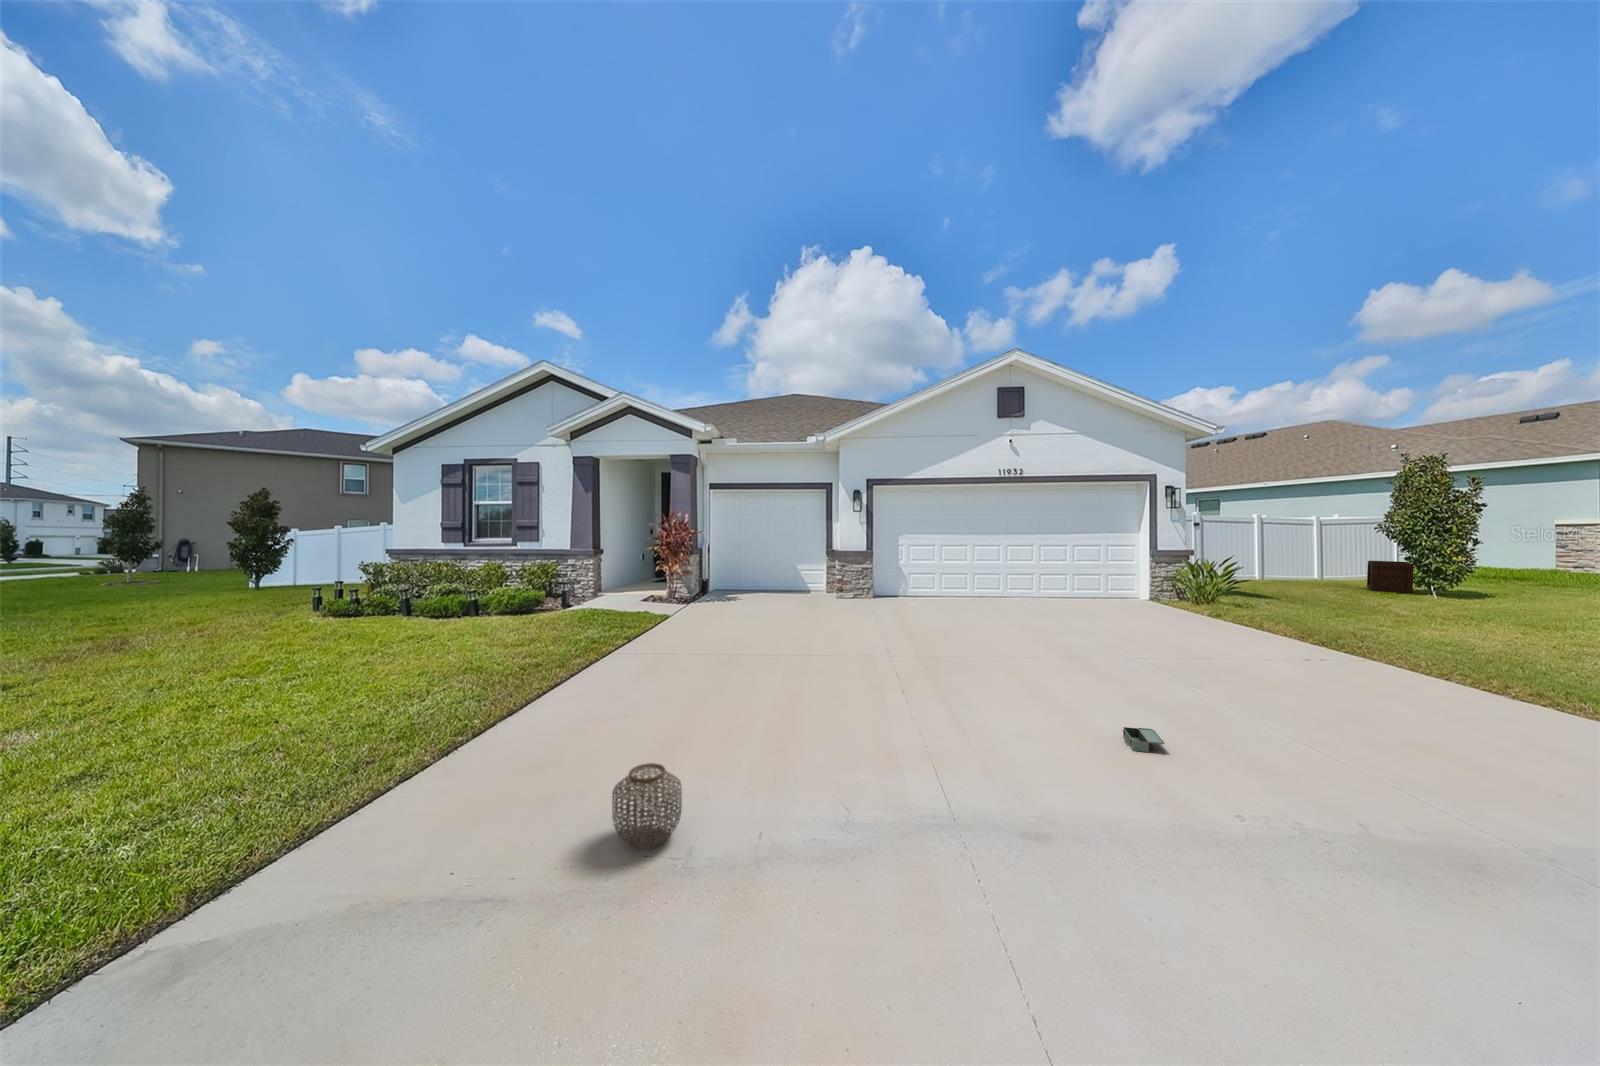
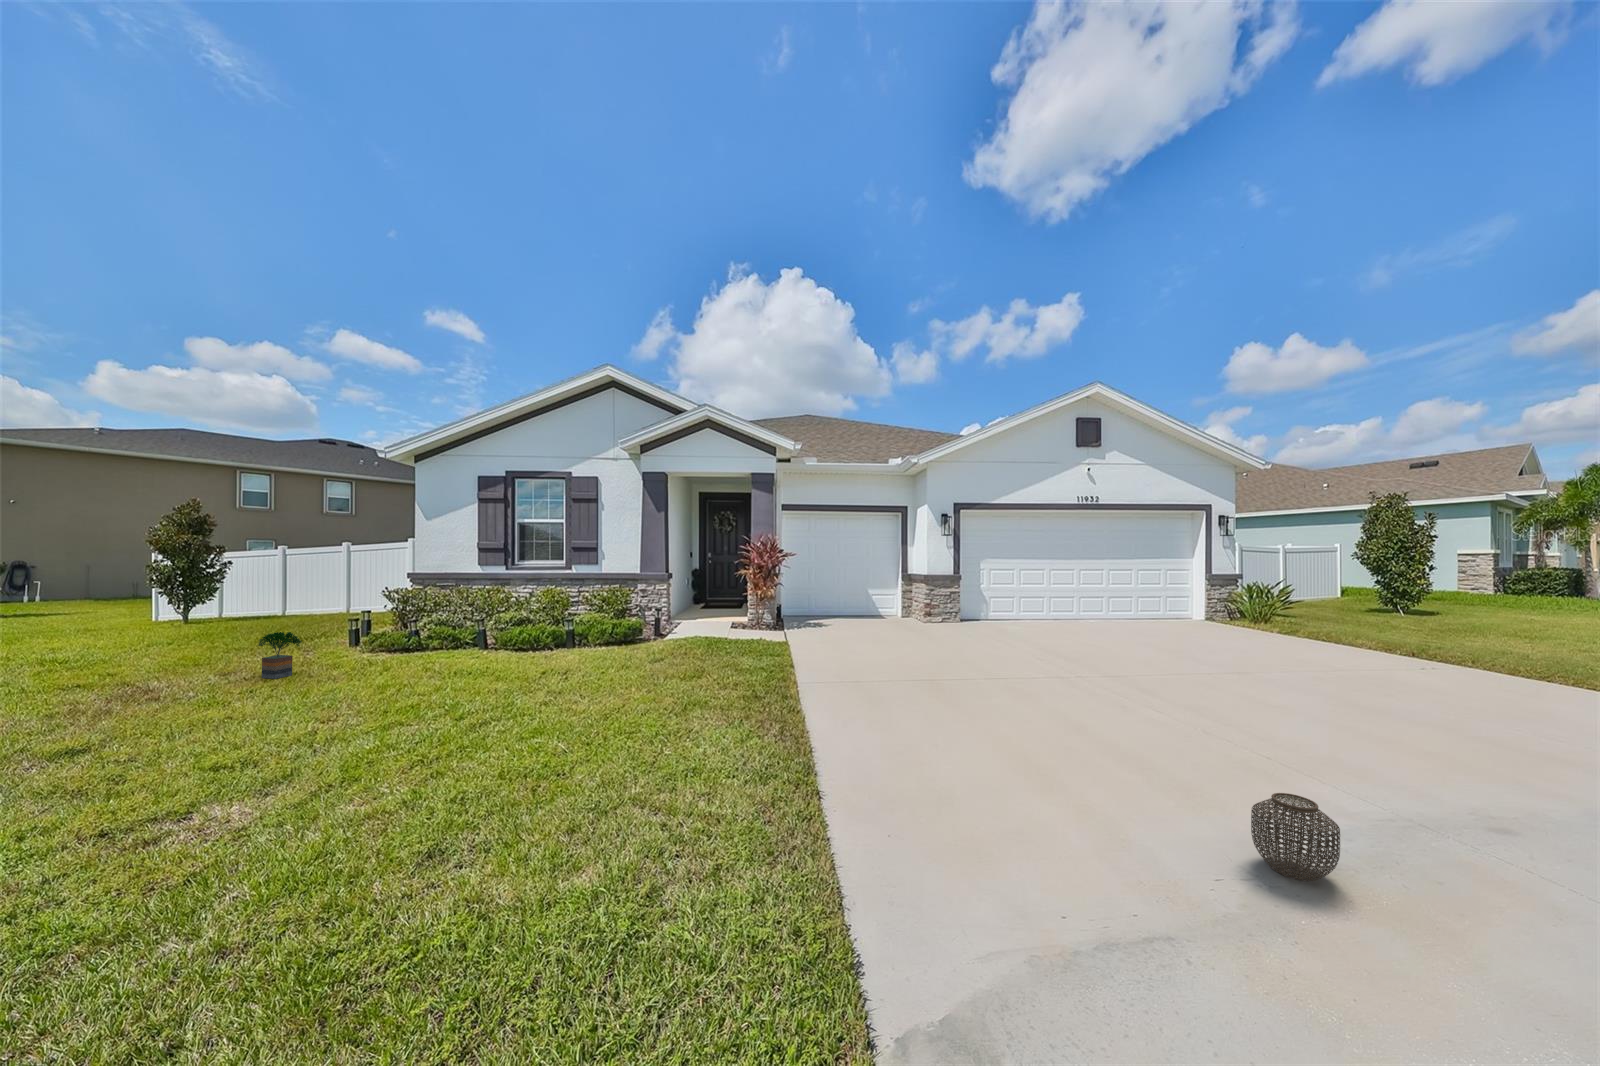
wooden crate: present [1367,561,1414,593] -> none [1347,584,1389,612]
potted tree: none [197,595,235,632] -> present [258,632,302,679]
toolbox: present [1123,727,1164,752] -> none [1453,737,1515,758]

